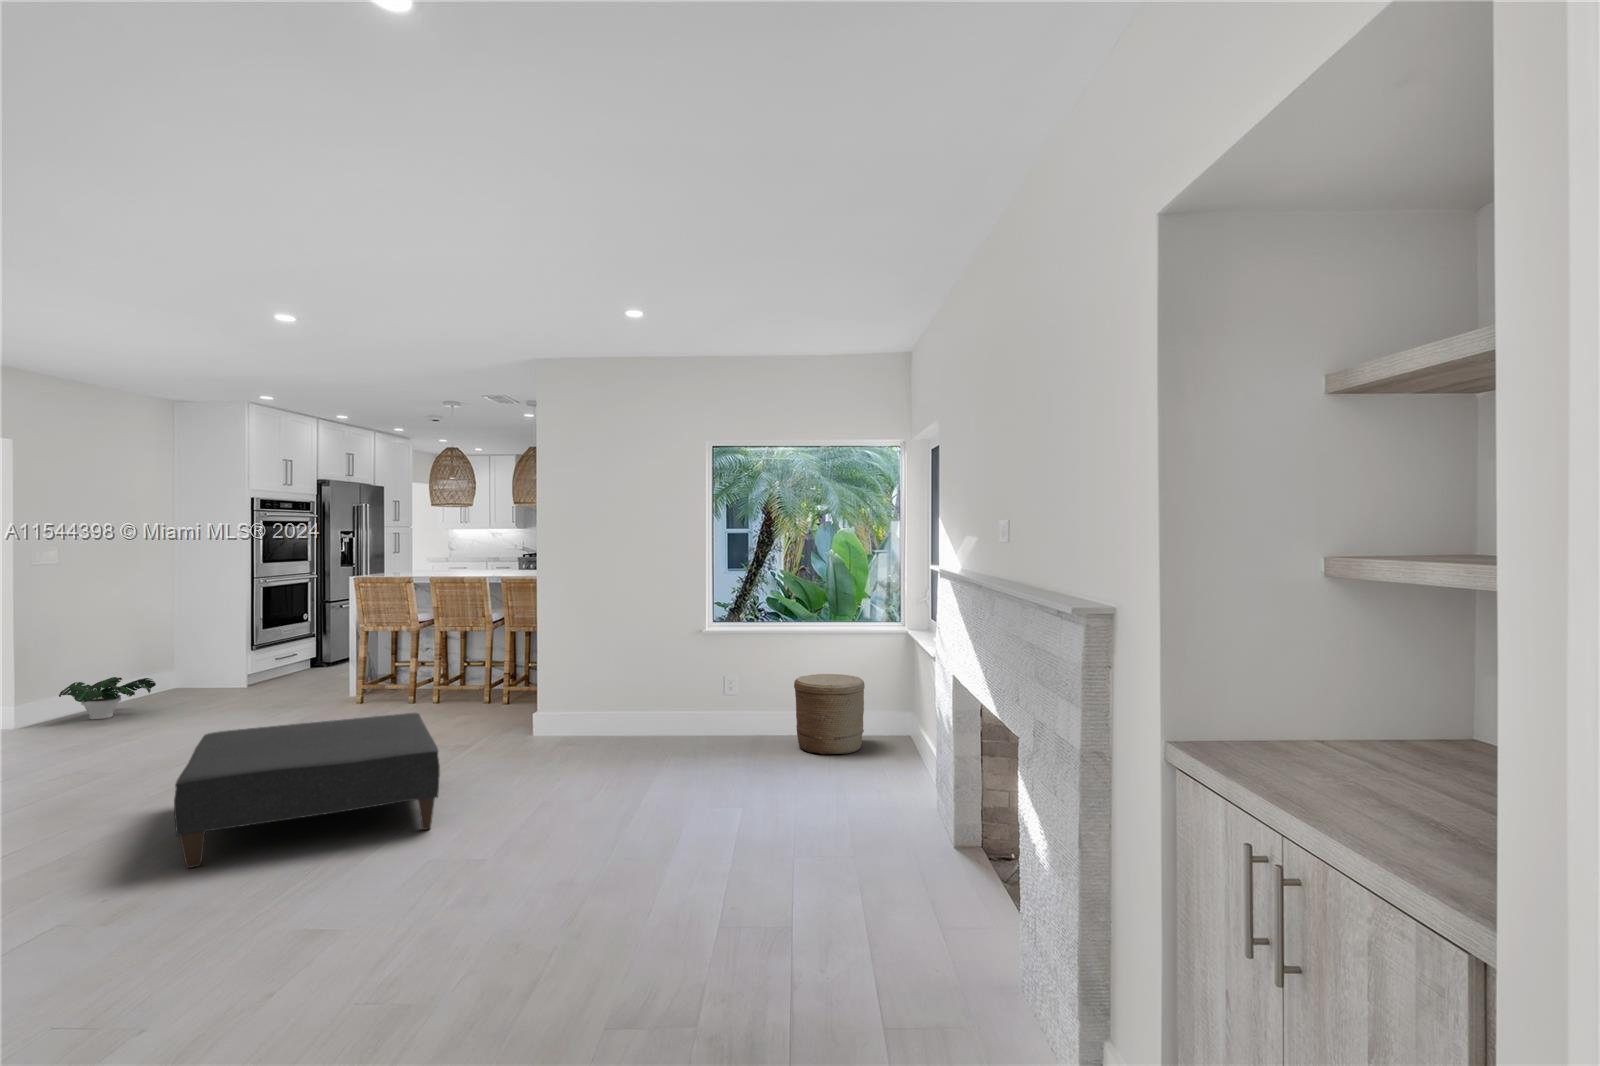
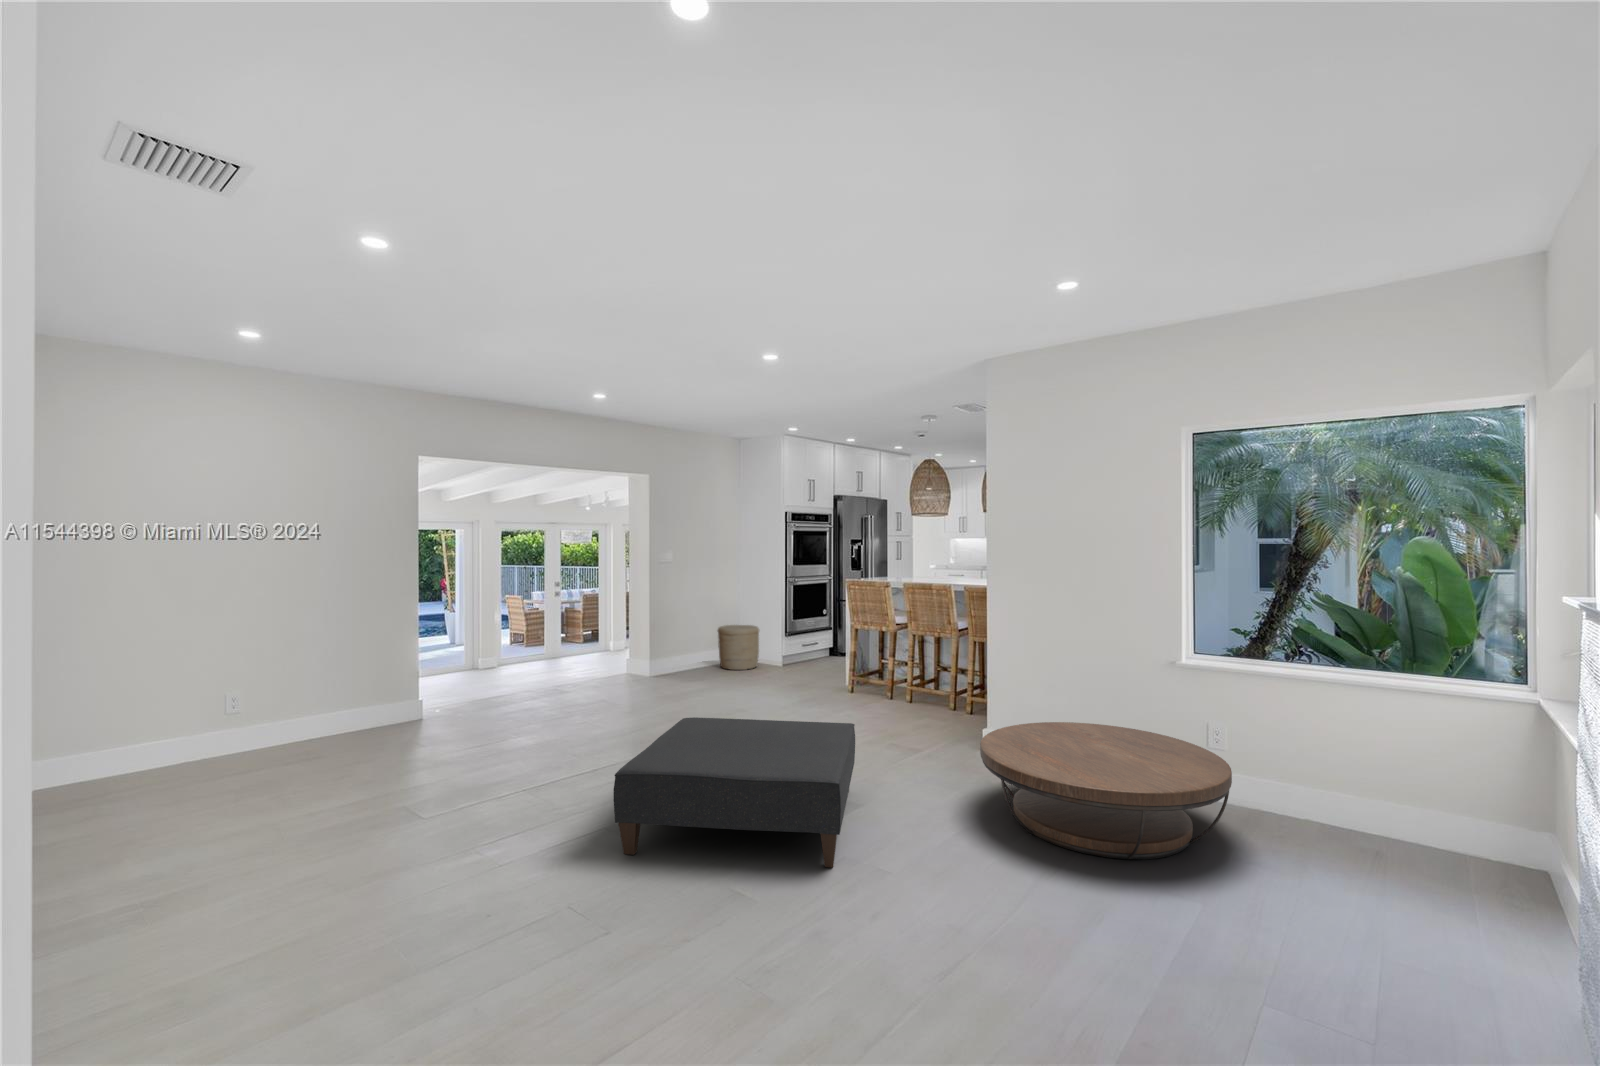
woven basket: present [794,674,865,755] -> present [718,625,759,670]
potted plant: present [59,677,156,719] -> none [658,650,715,681]
coffee table: none [546,686,734,779] -> present [980,722,1232,859]

